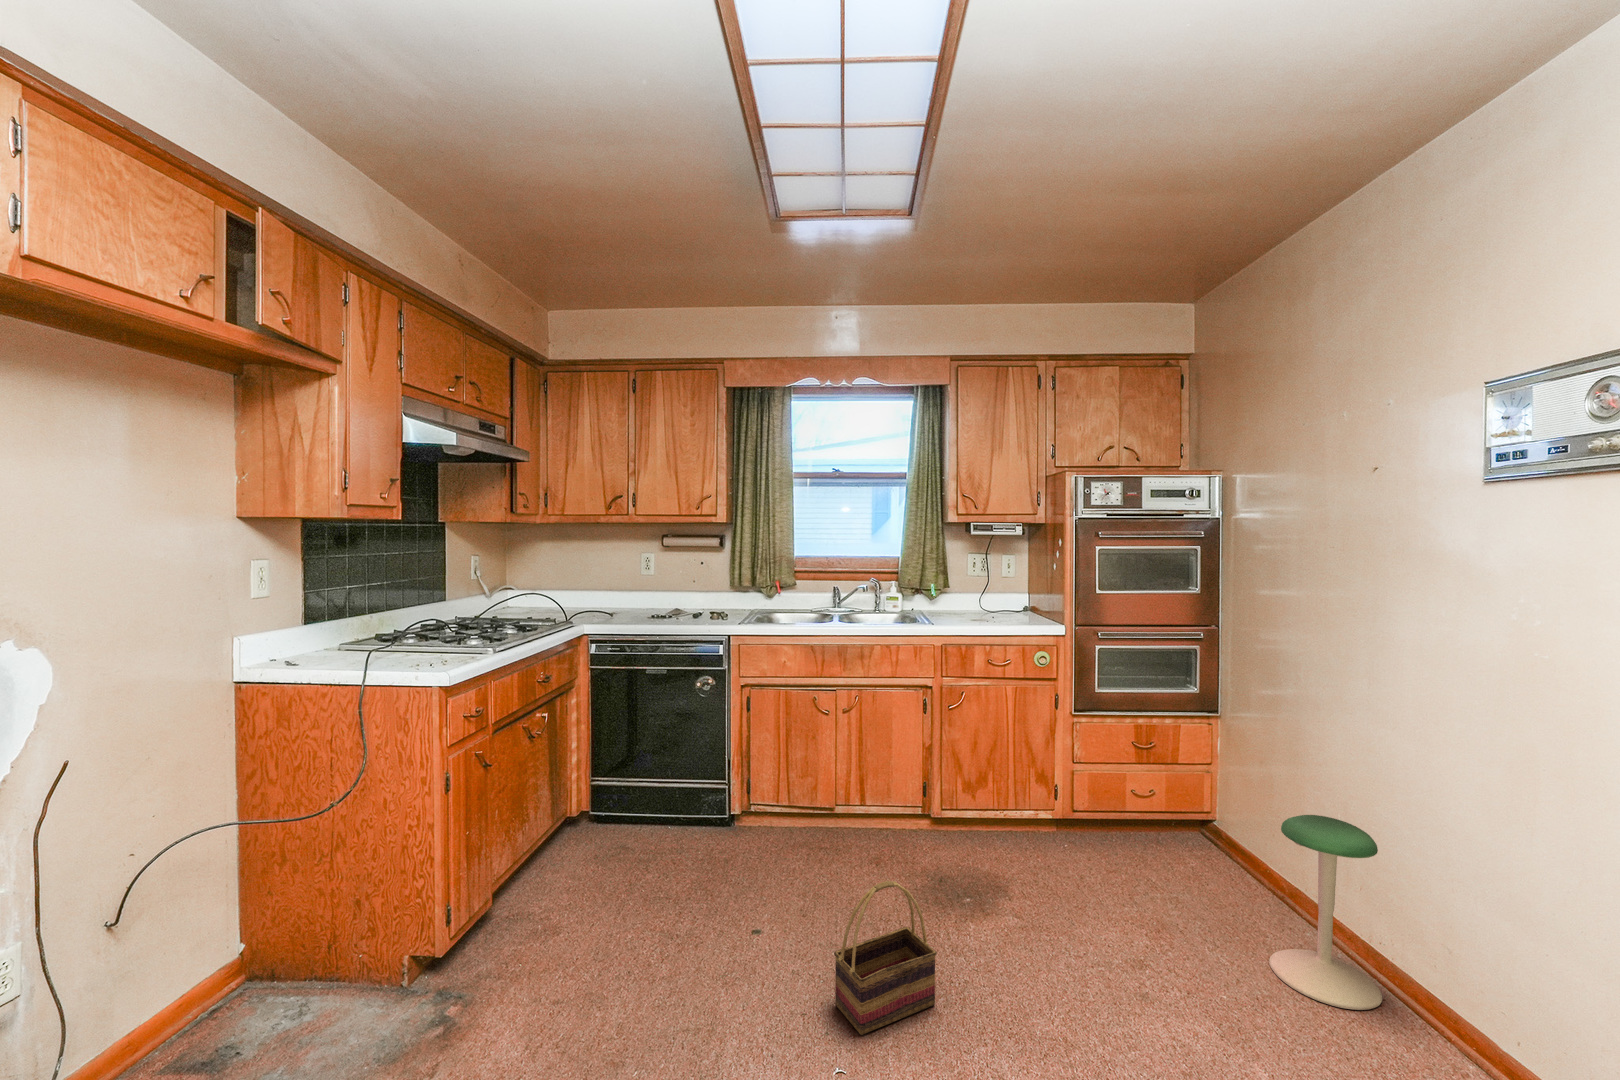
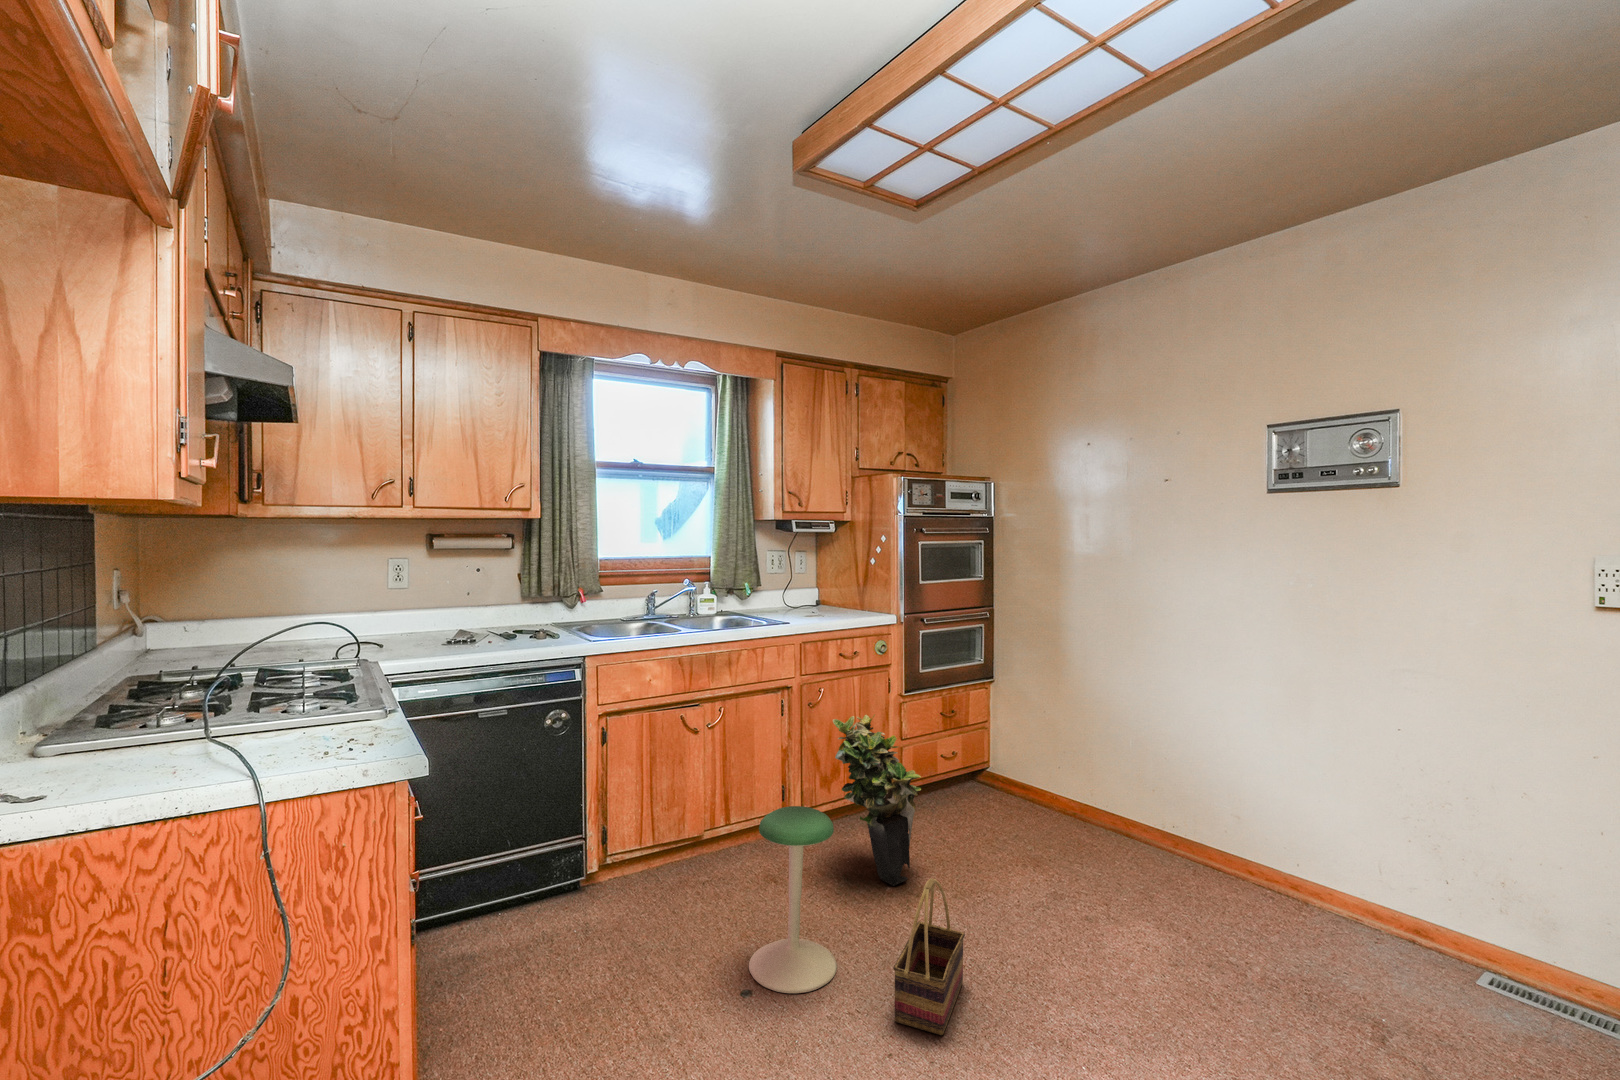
potted plant: none [923,720,1020,901] -> present [833,715,921,886]
stool: present [1269,815,1382,1010] -> present [749,806,837,993]

